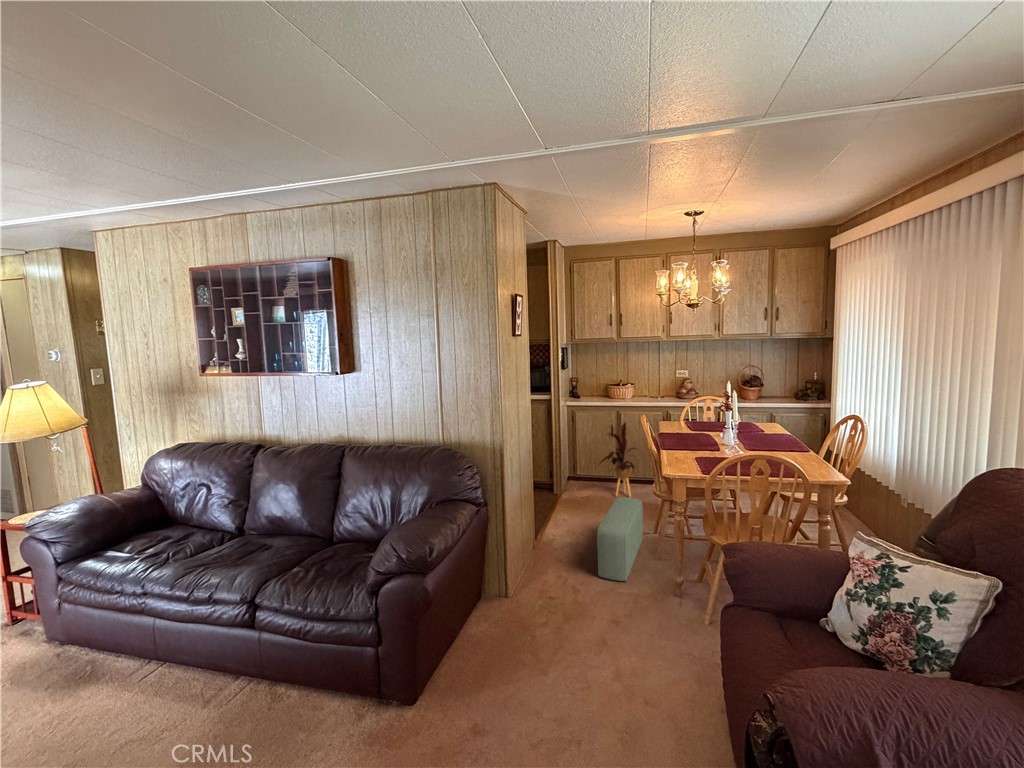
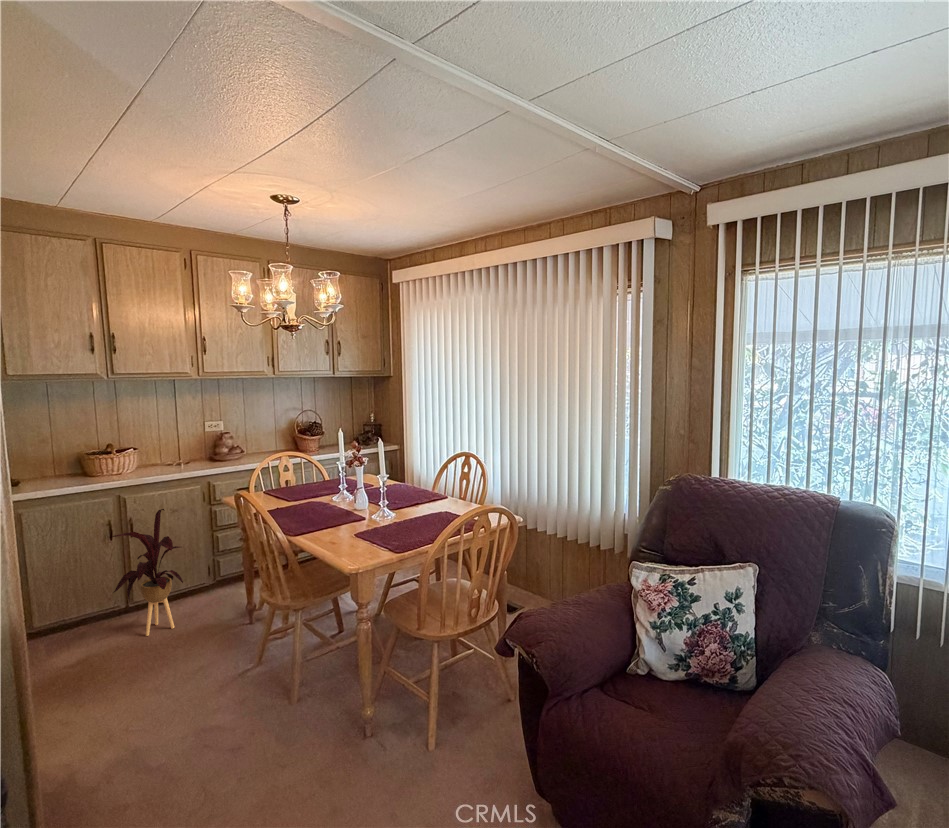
pouf: present [597,497,643,581] -> none [208,622,293,782]

